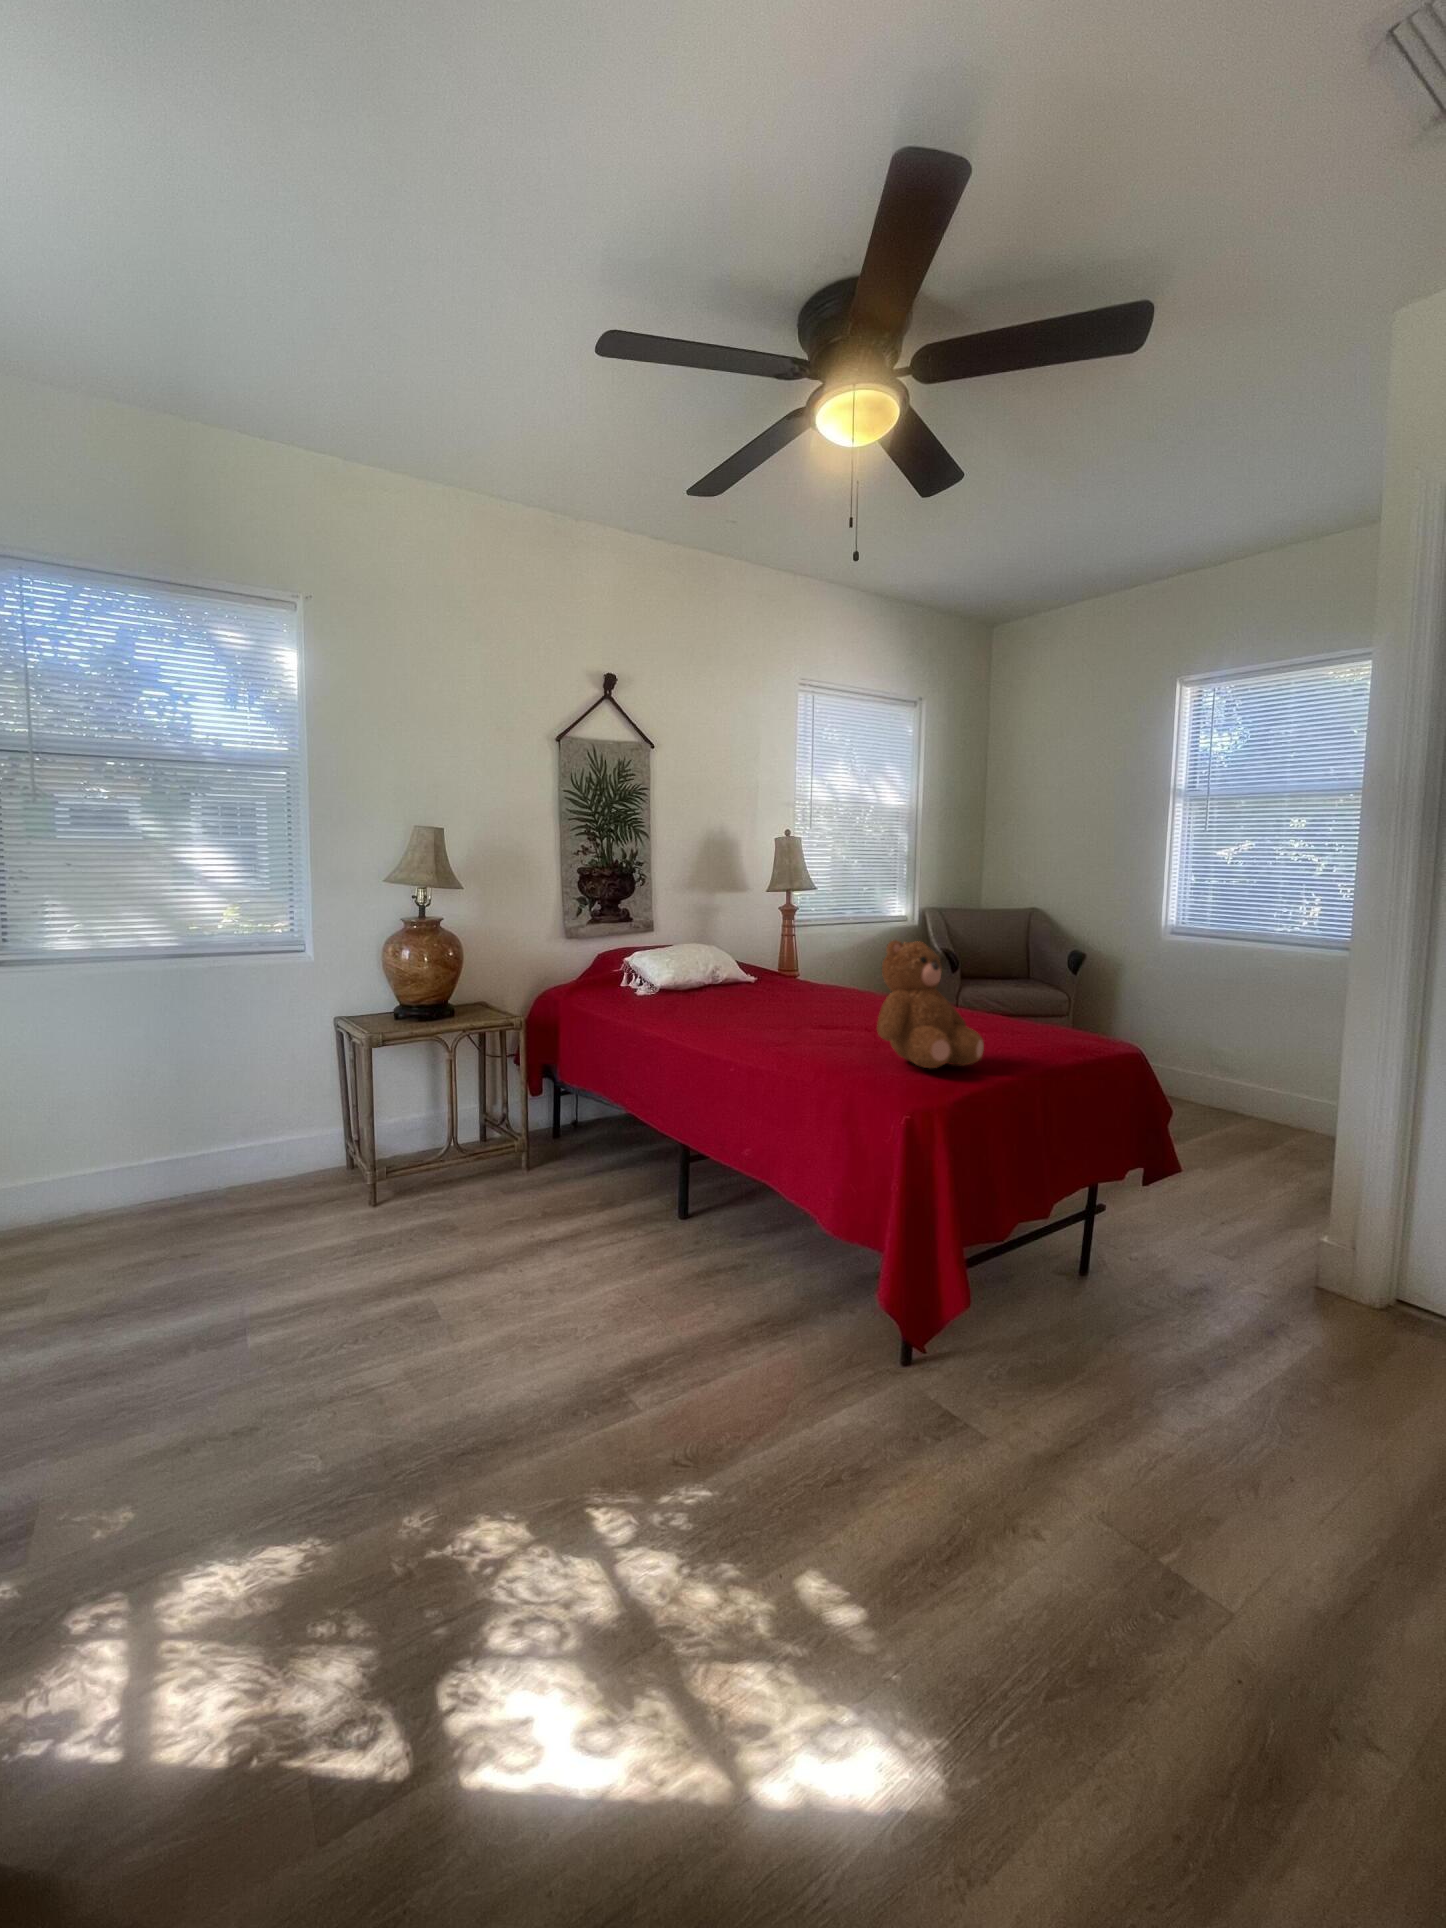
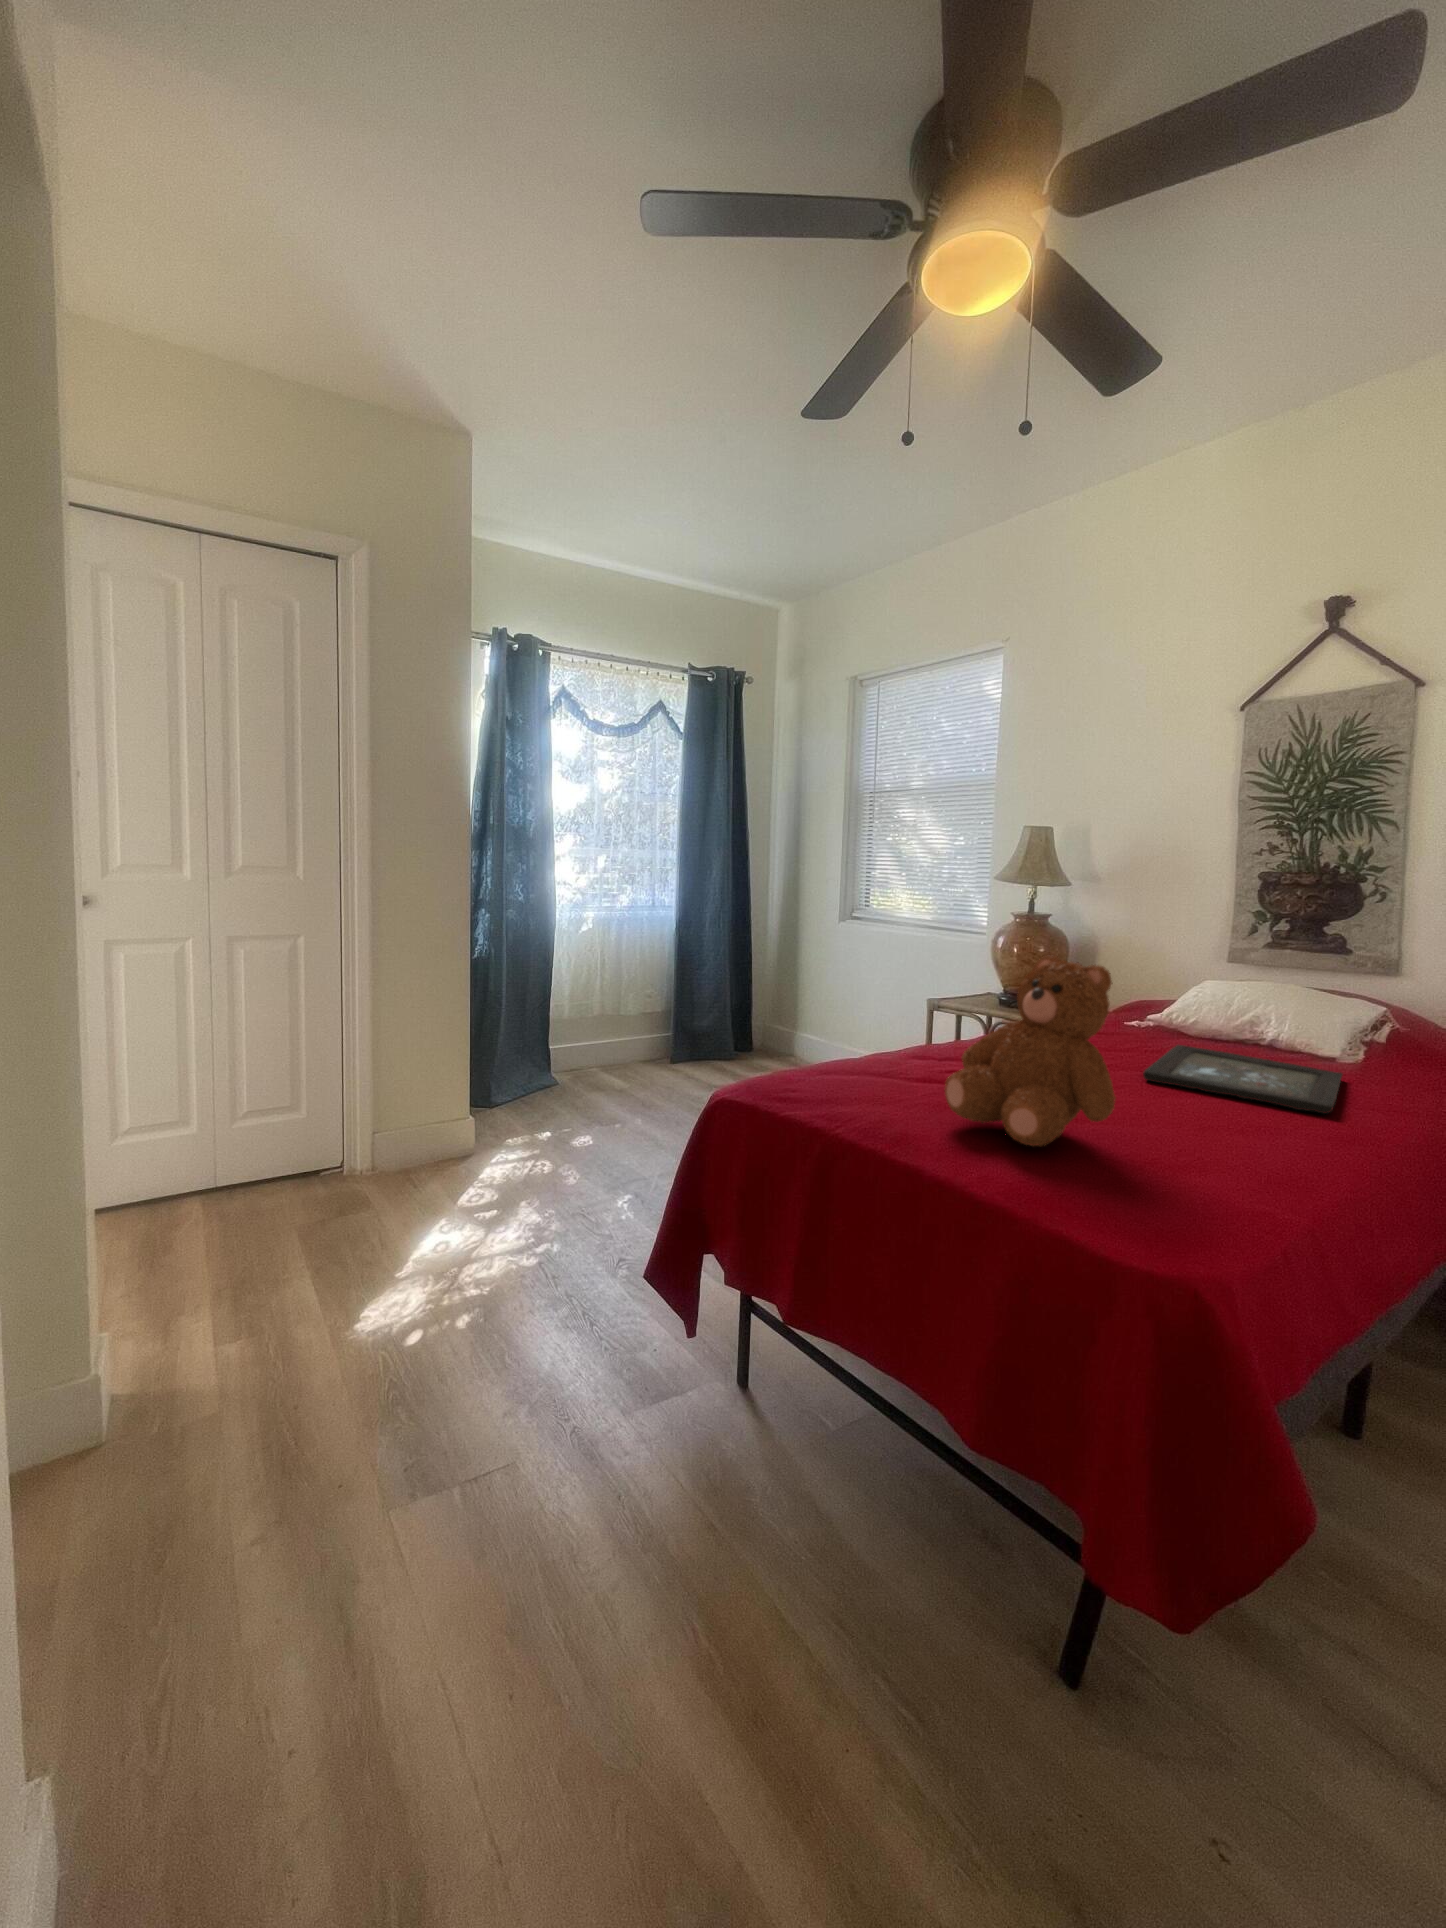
tray: none [692,993,837,1024] -> present [1143,1045,1342,1114]

